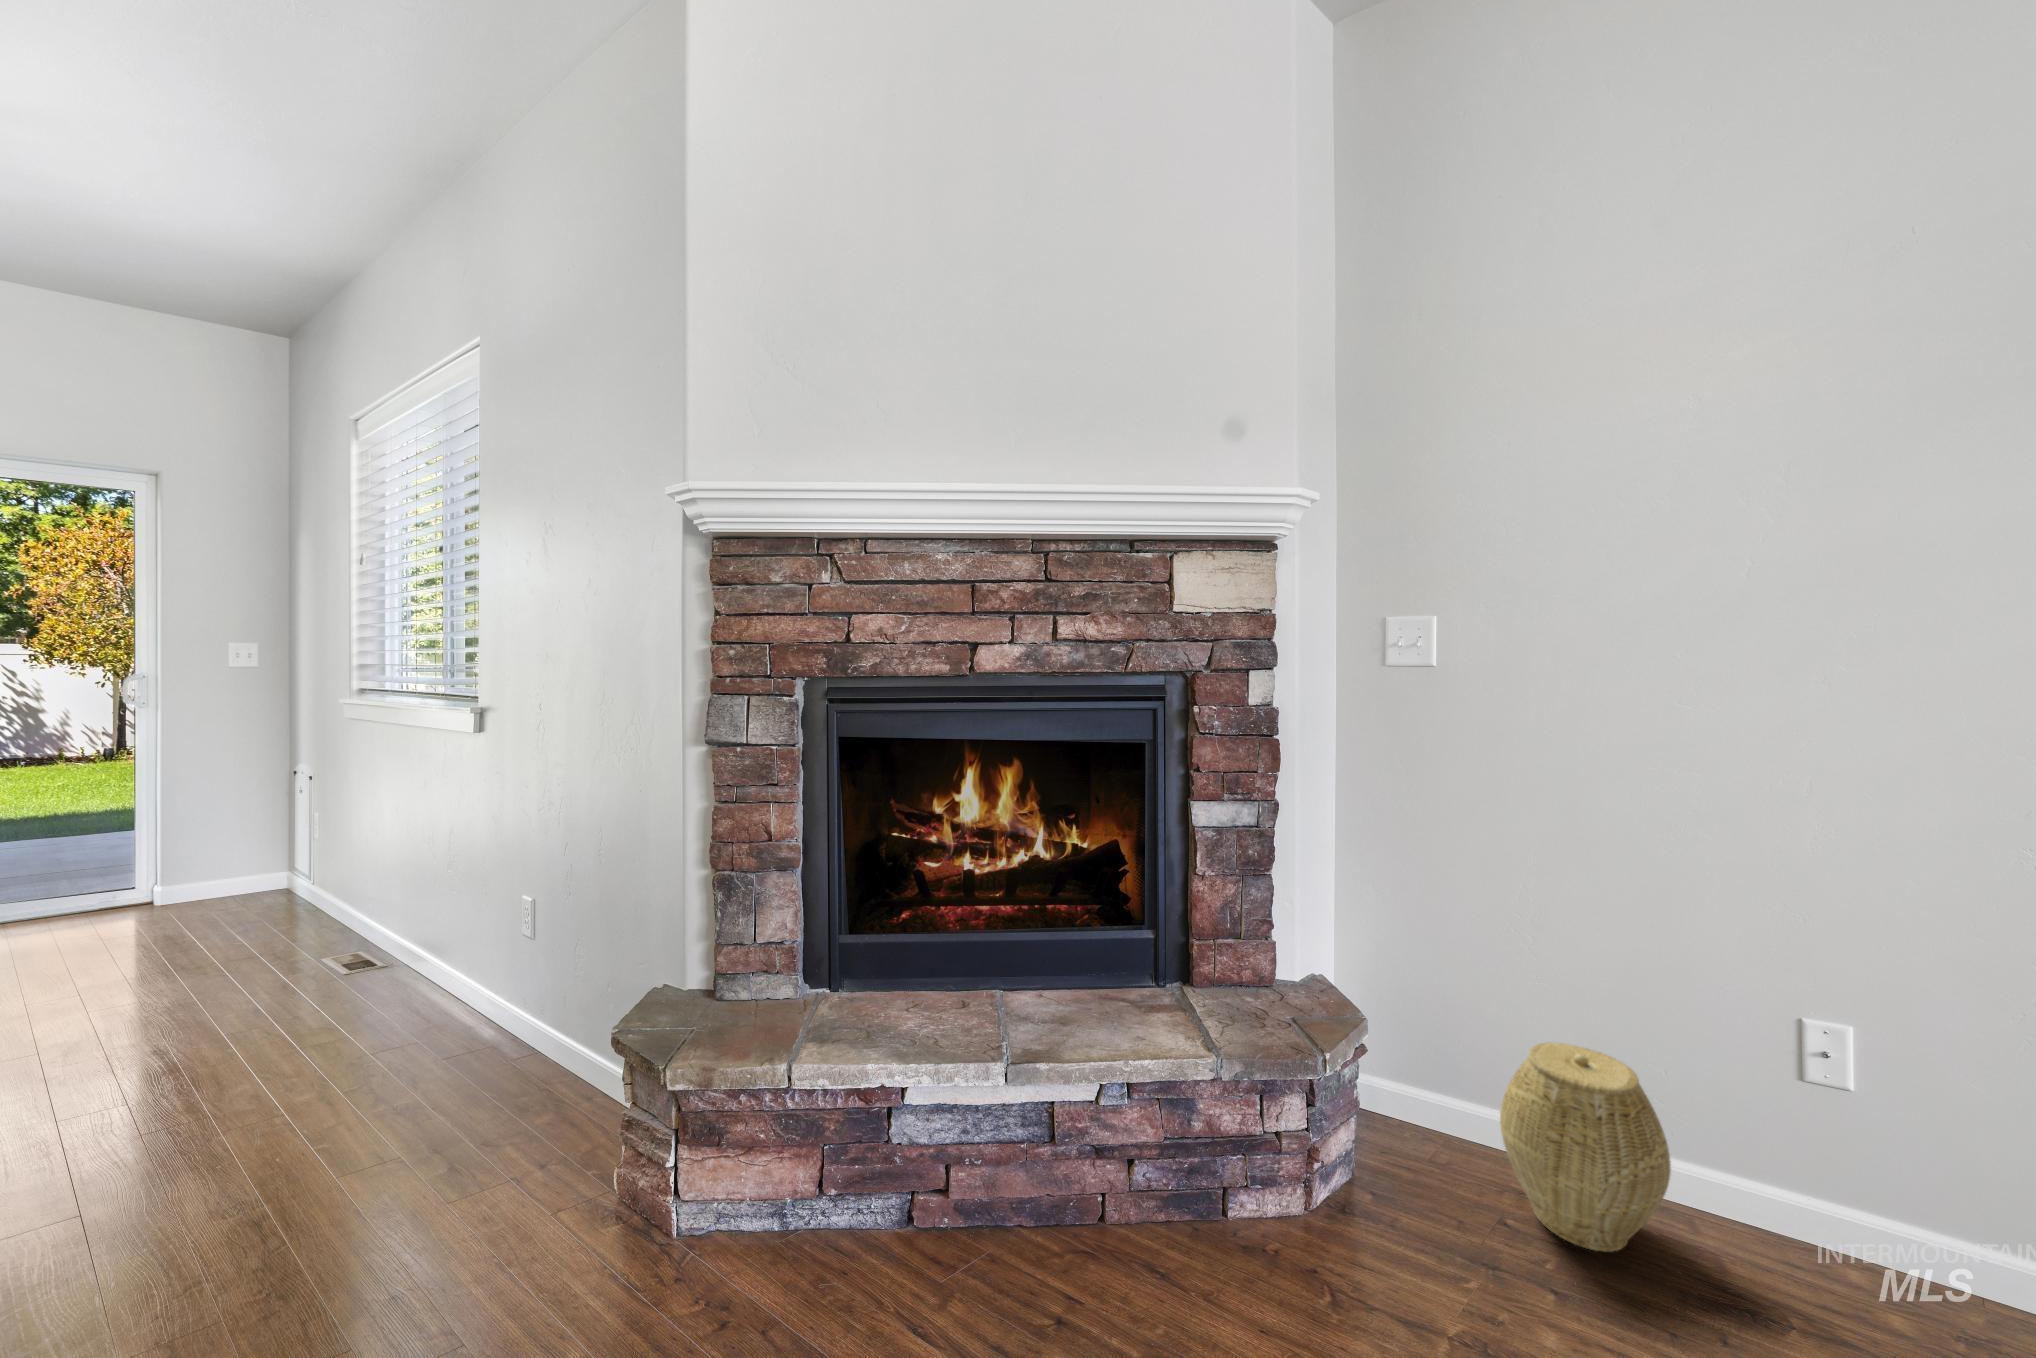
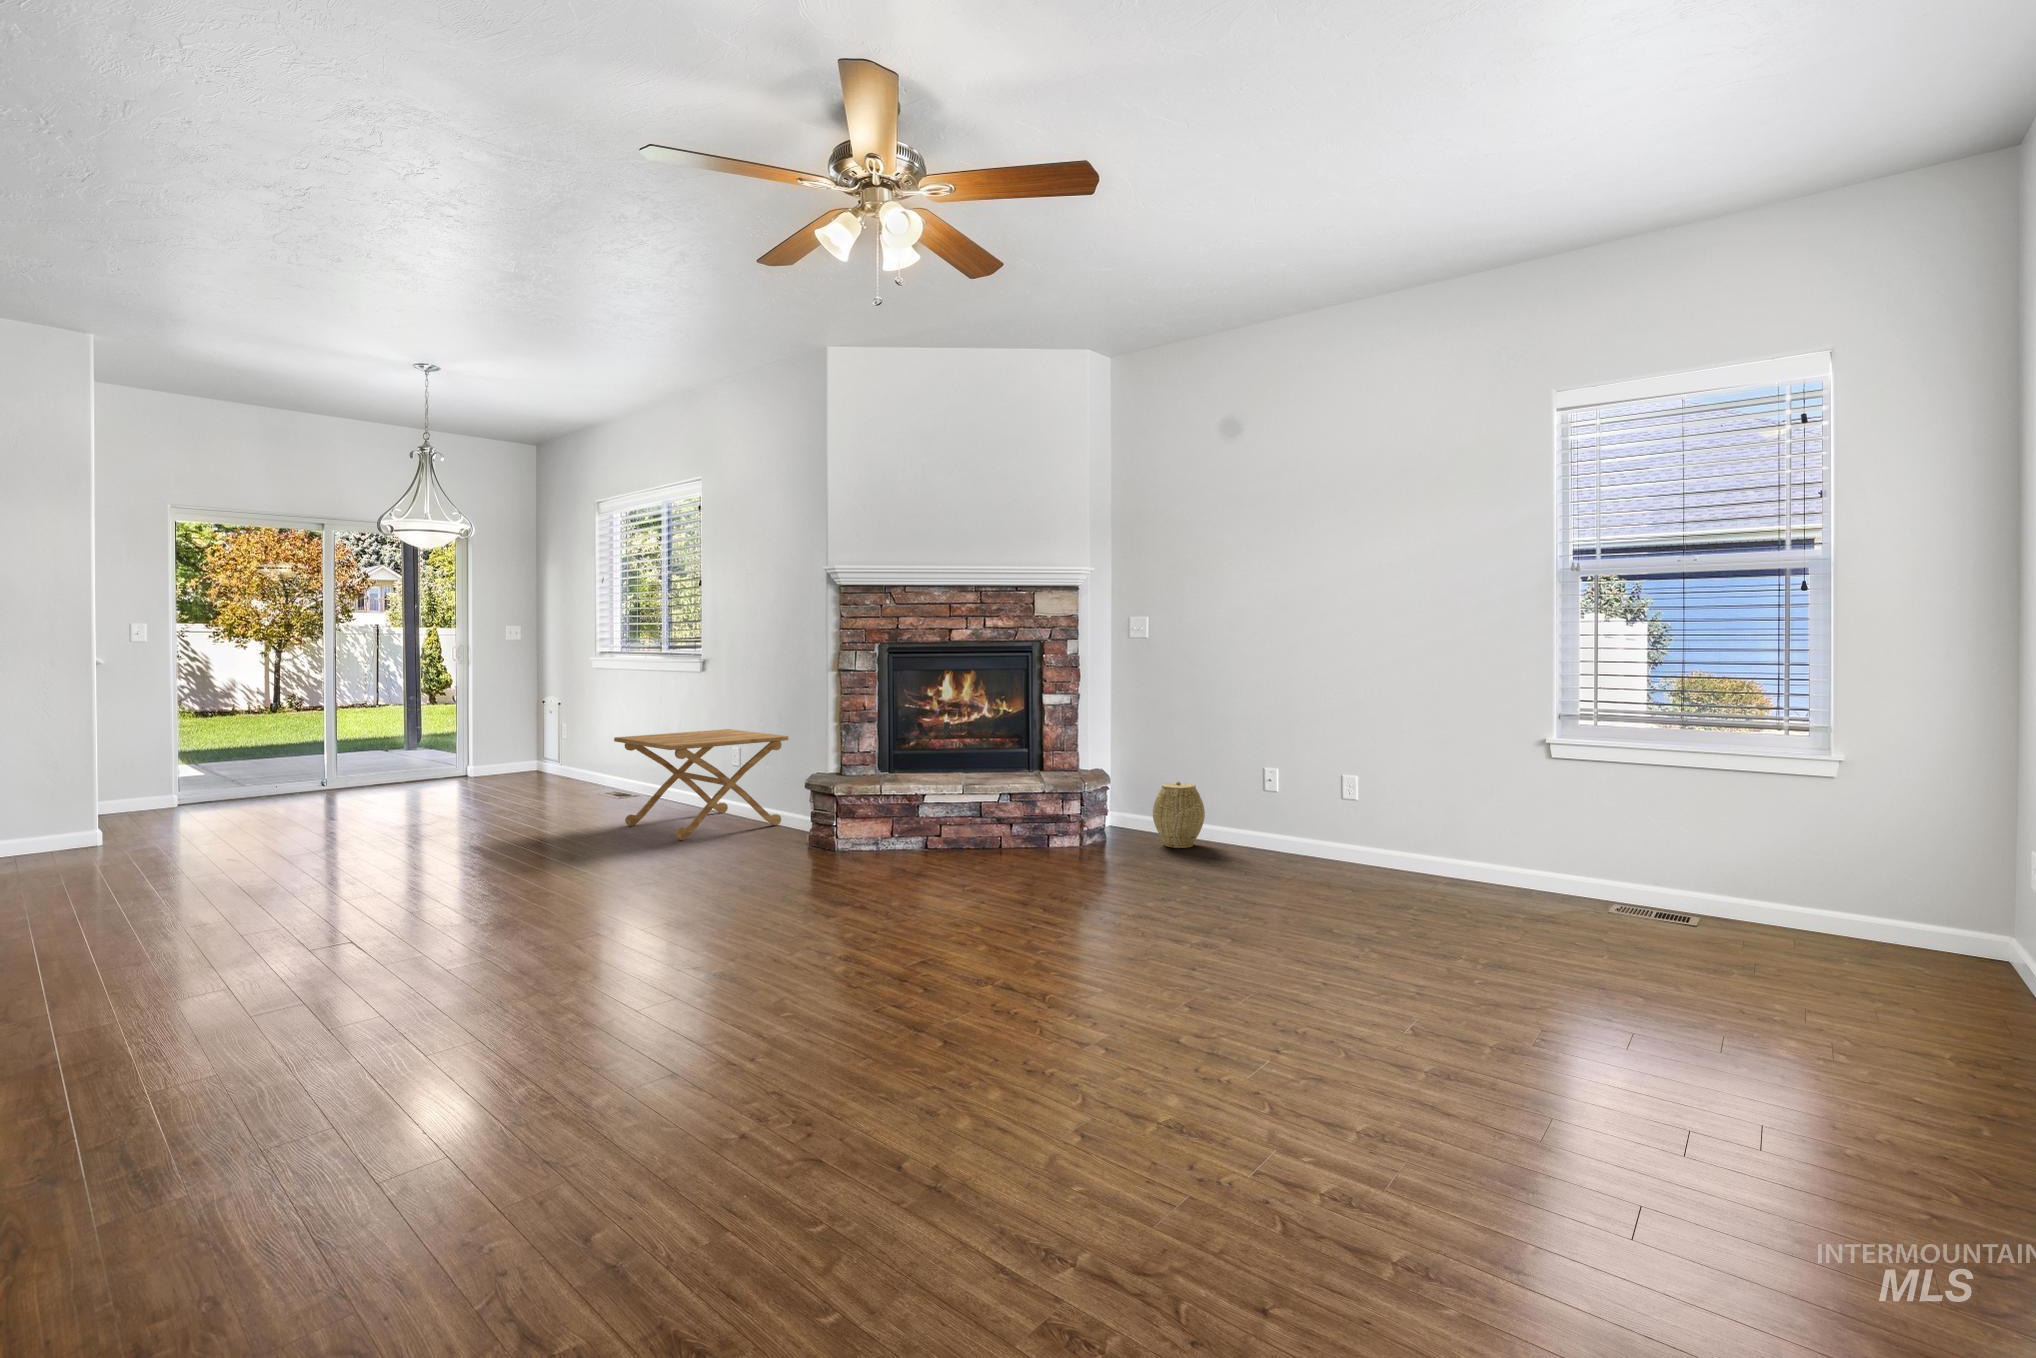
side table: none [256,831,633,1162] -> present [614,729,788,840]

